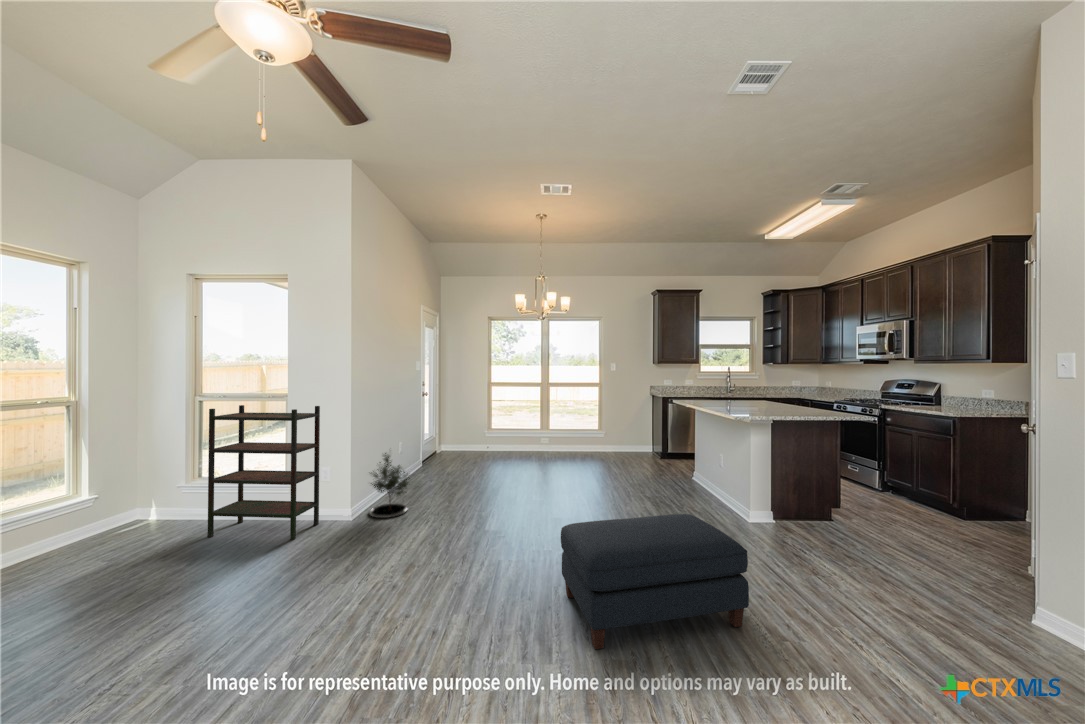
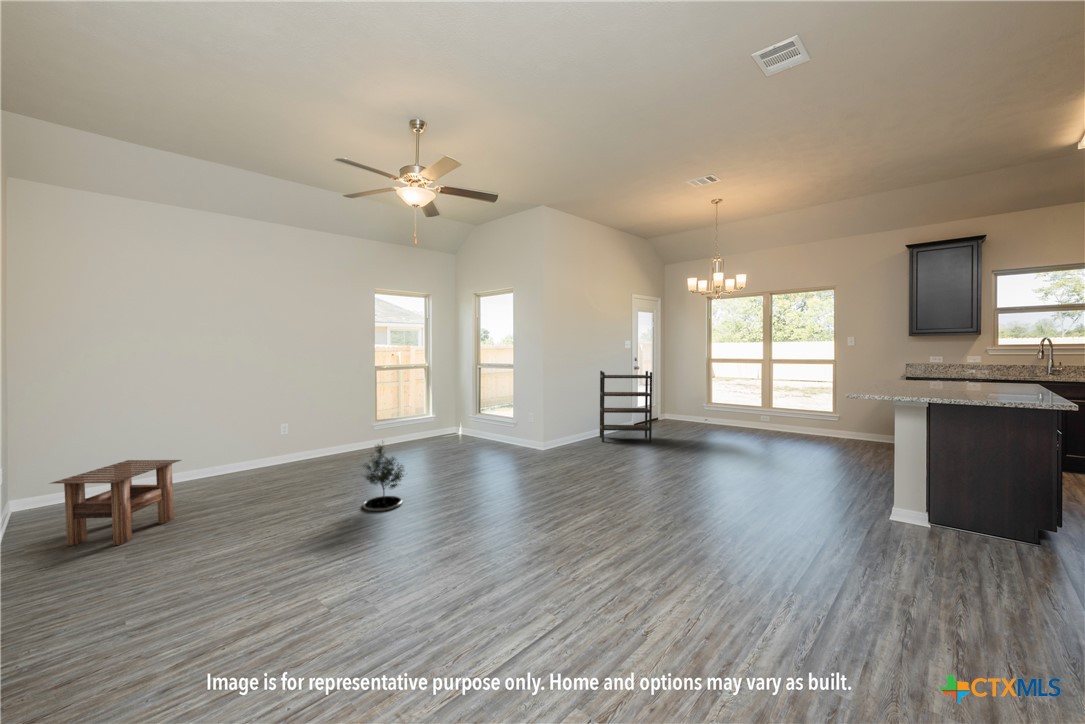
bookshelf: present [208,405,320,540] -> present [600,371,652,442]
side table: none [66,467,198,550] -> present [51,460,181,546]
ottoman: present [561,514,749,649] -> none [561,511,752,649]

